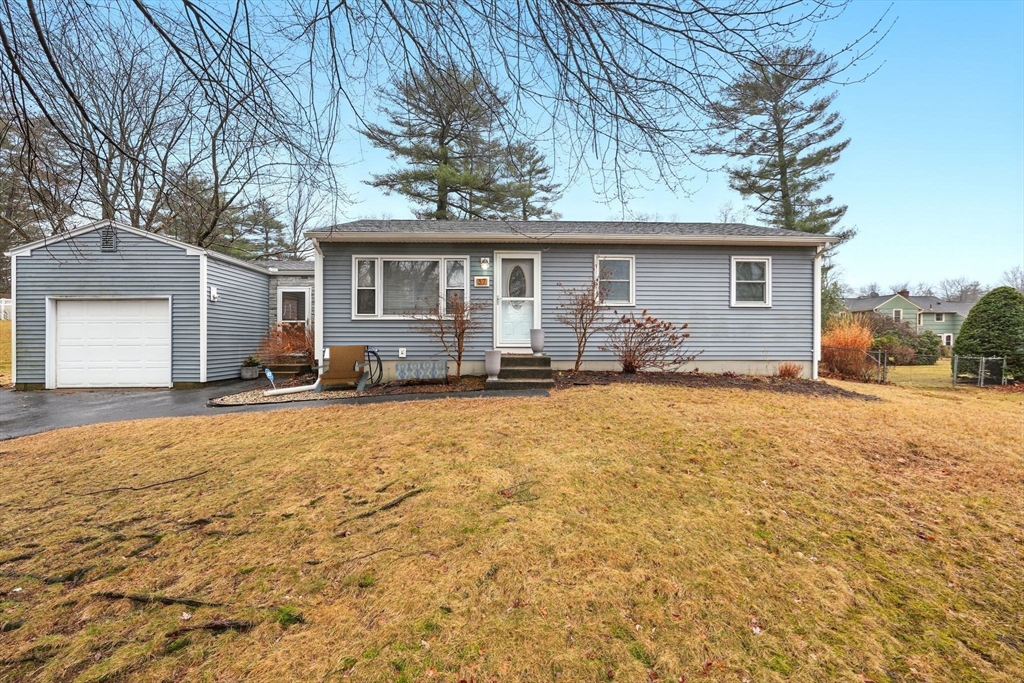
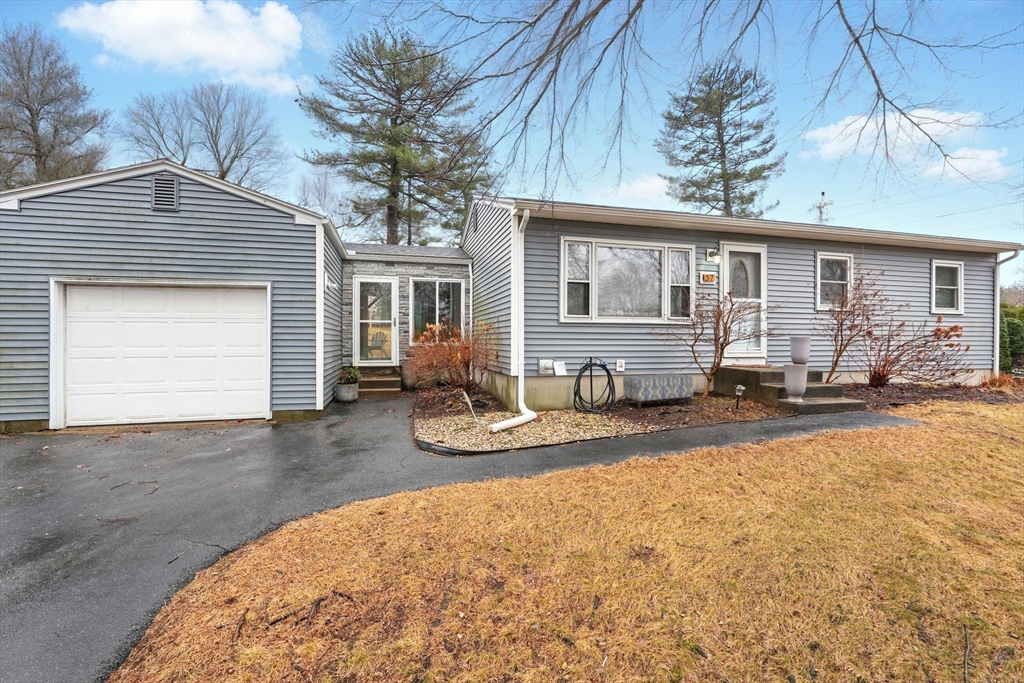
lounge chair: present [312,345,374,393] -> none [537,356,617,423]

